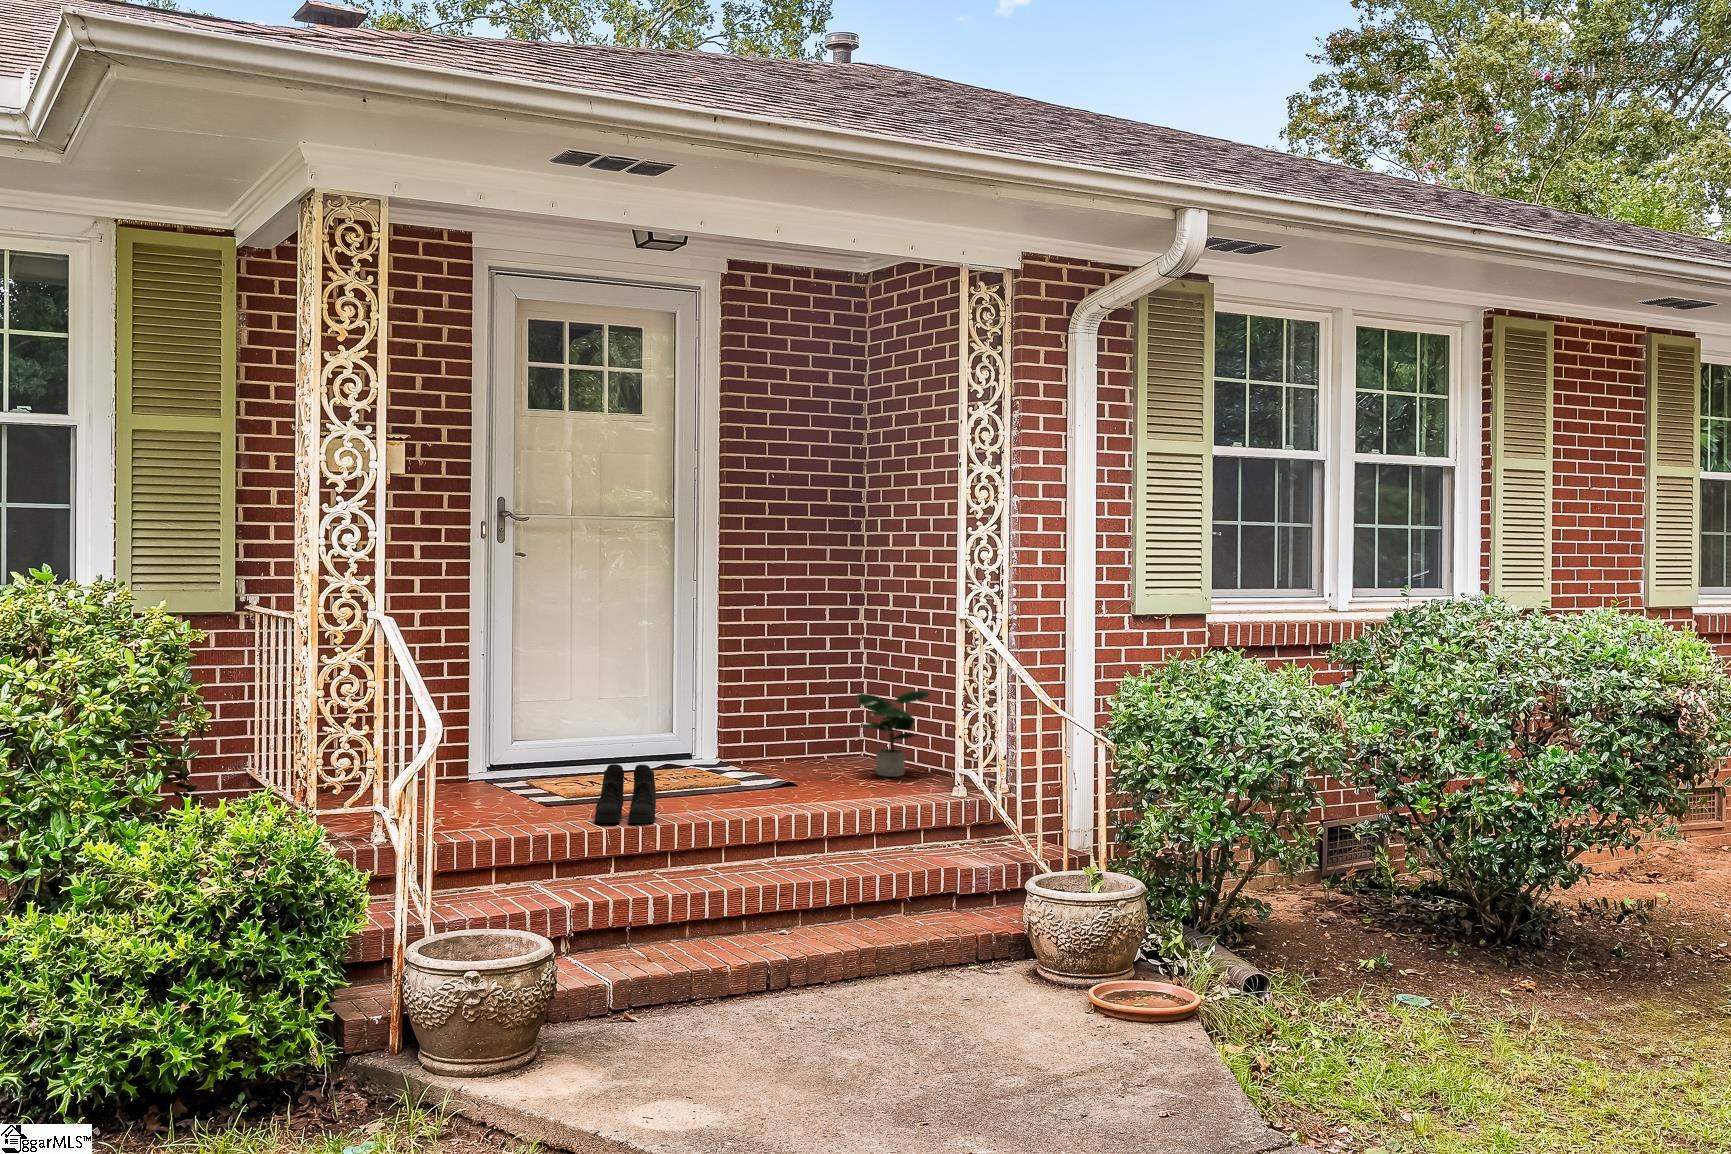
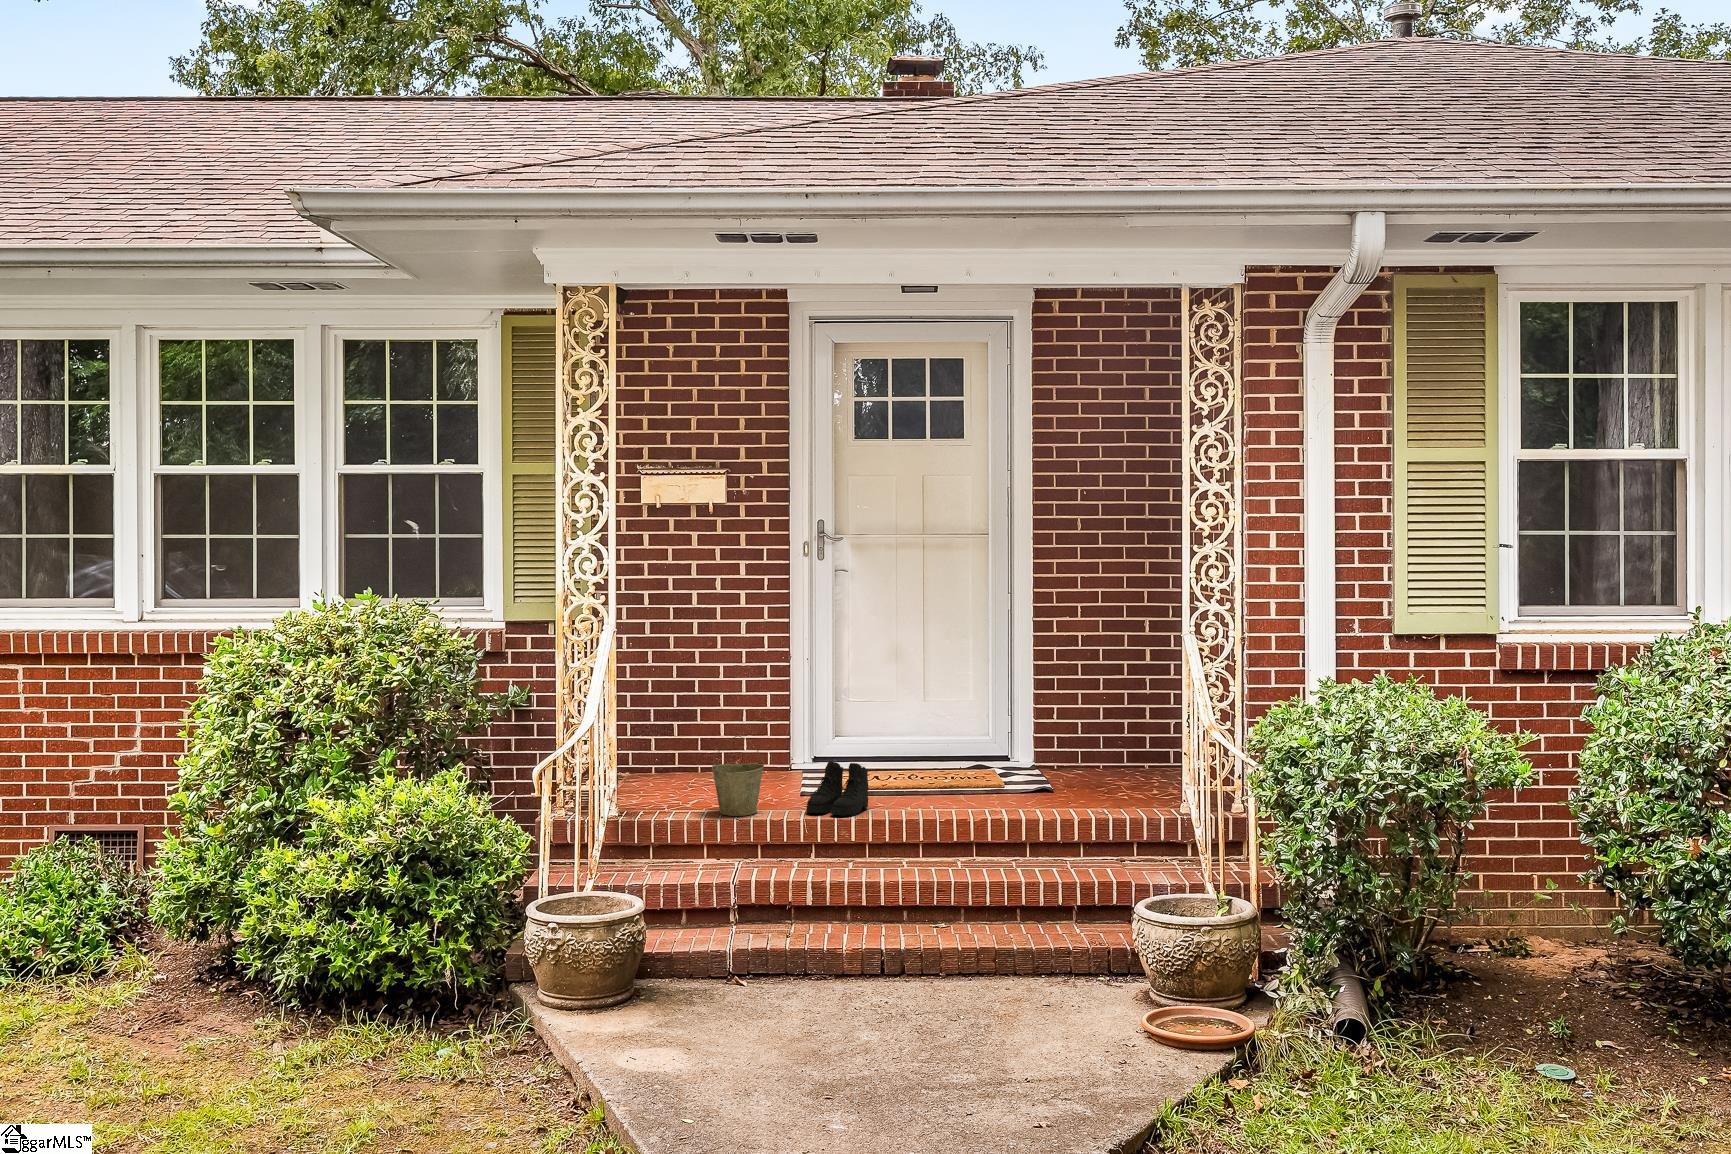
potted plant: present [856,691,930,777] -> none [1117,704,1195,787]
bucket: none [488,738,550,832] -> present [712,735,764,816]

